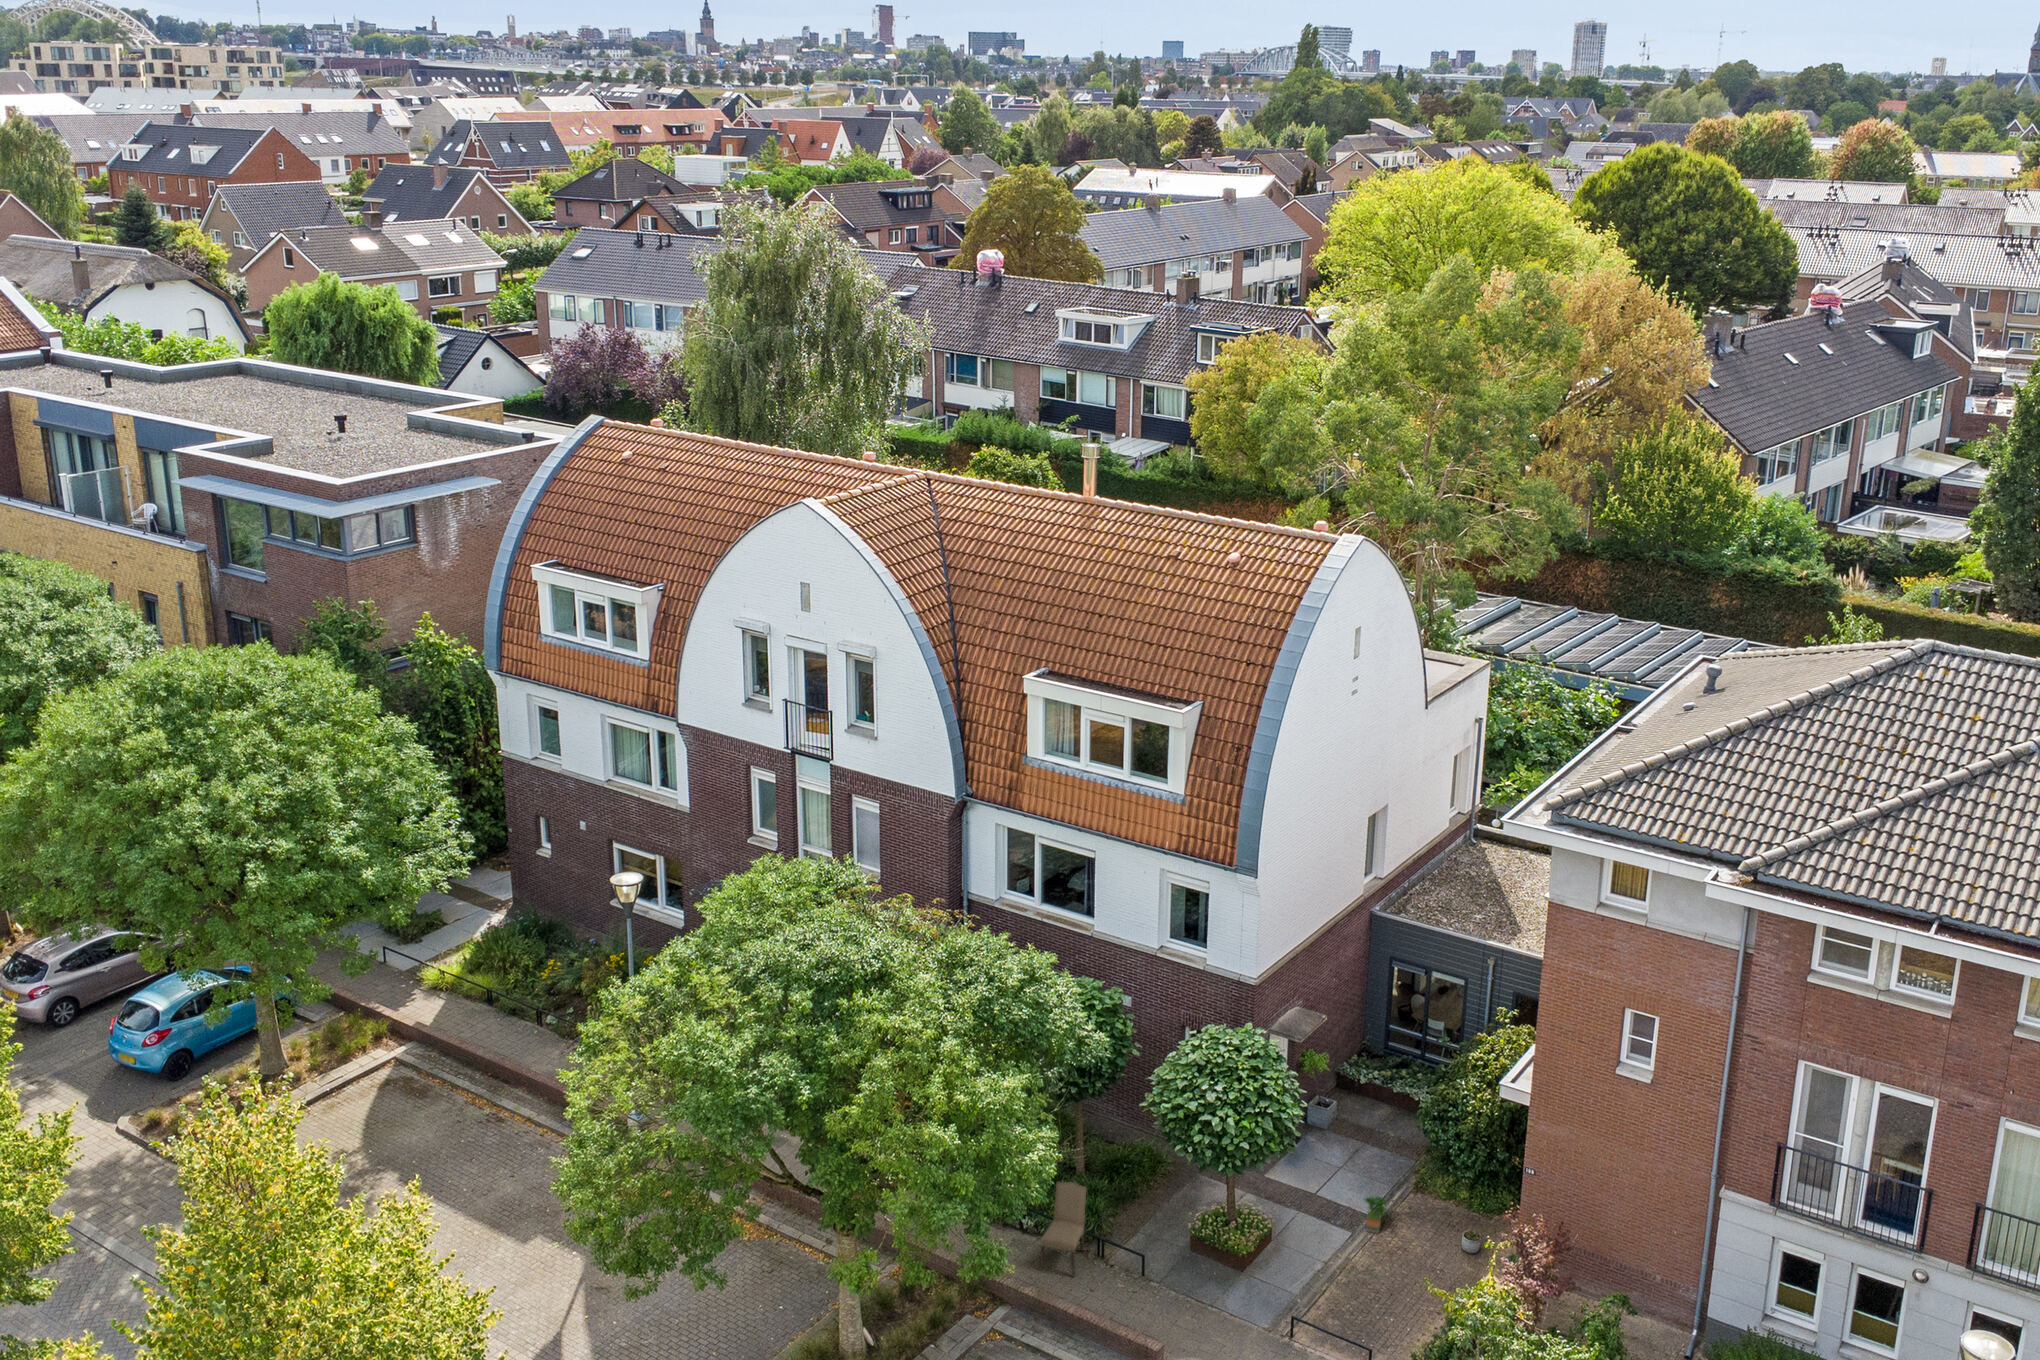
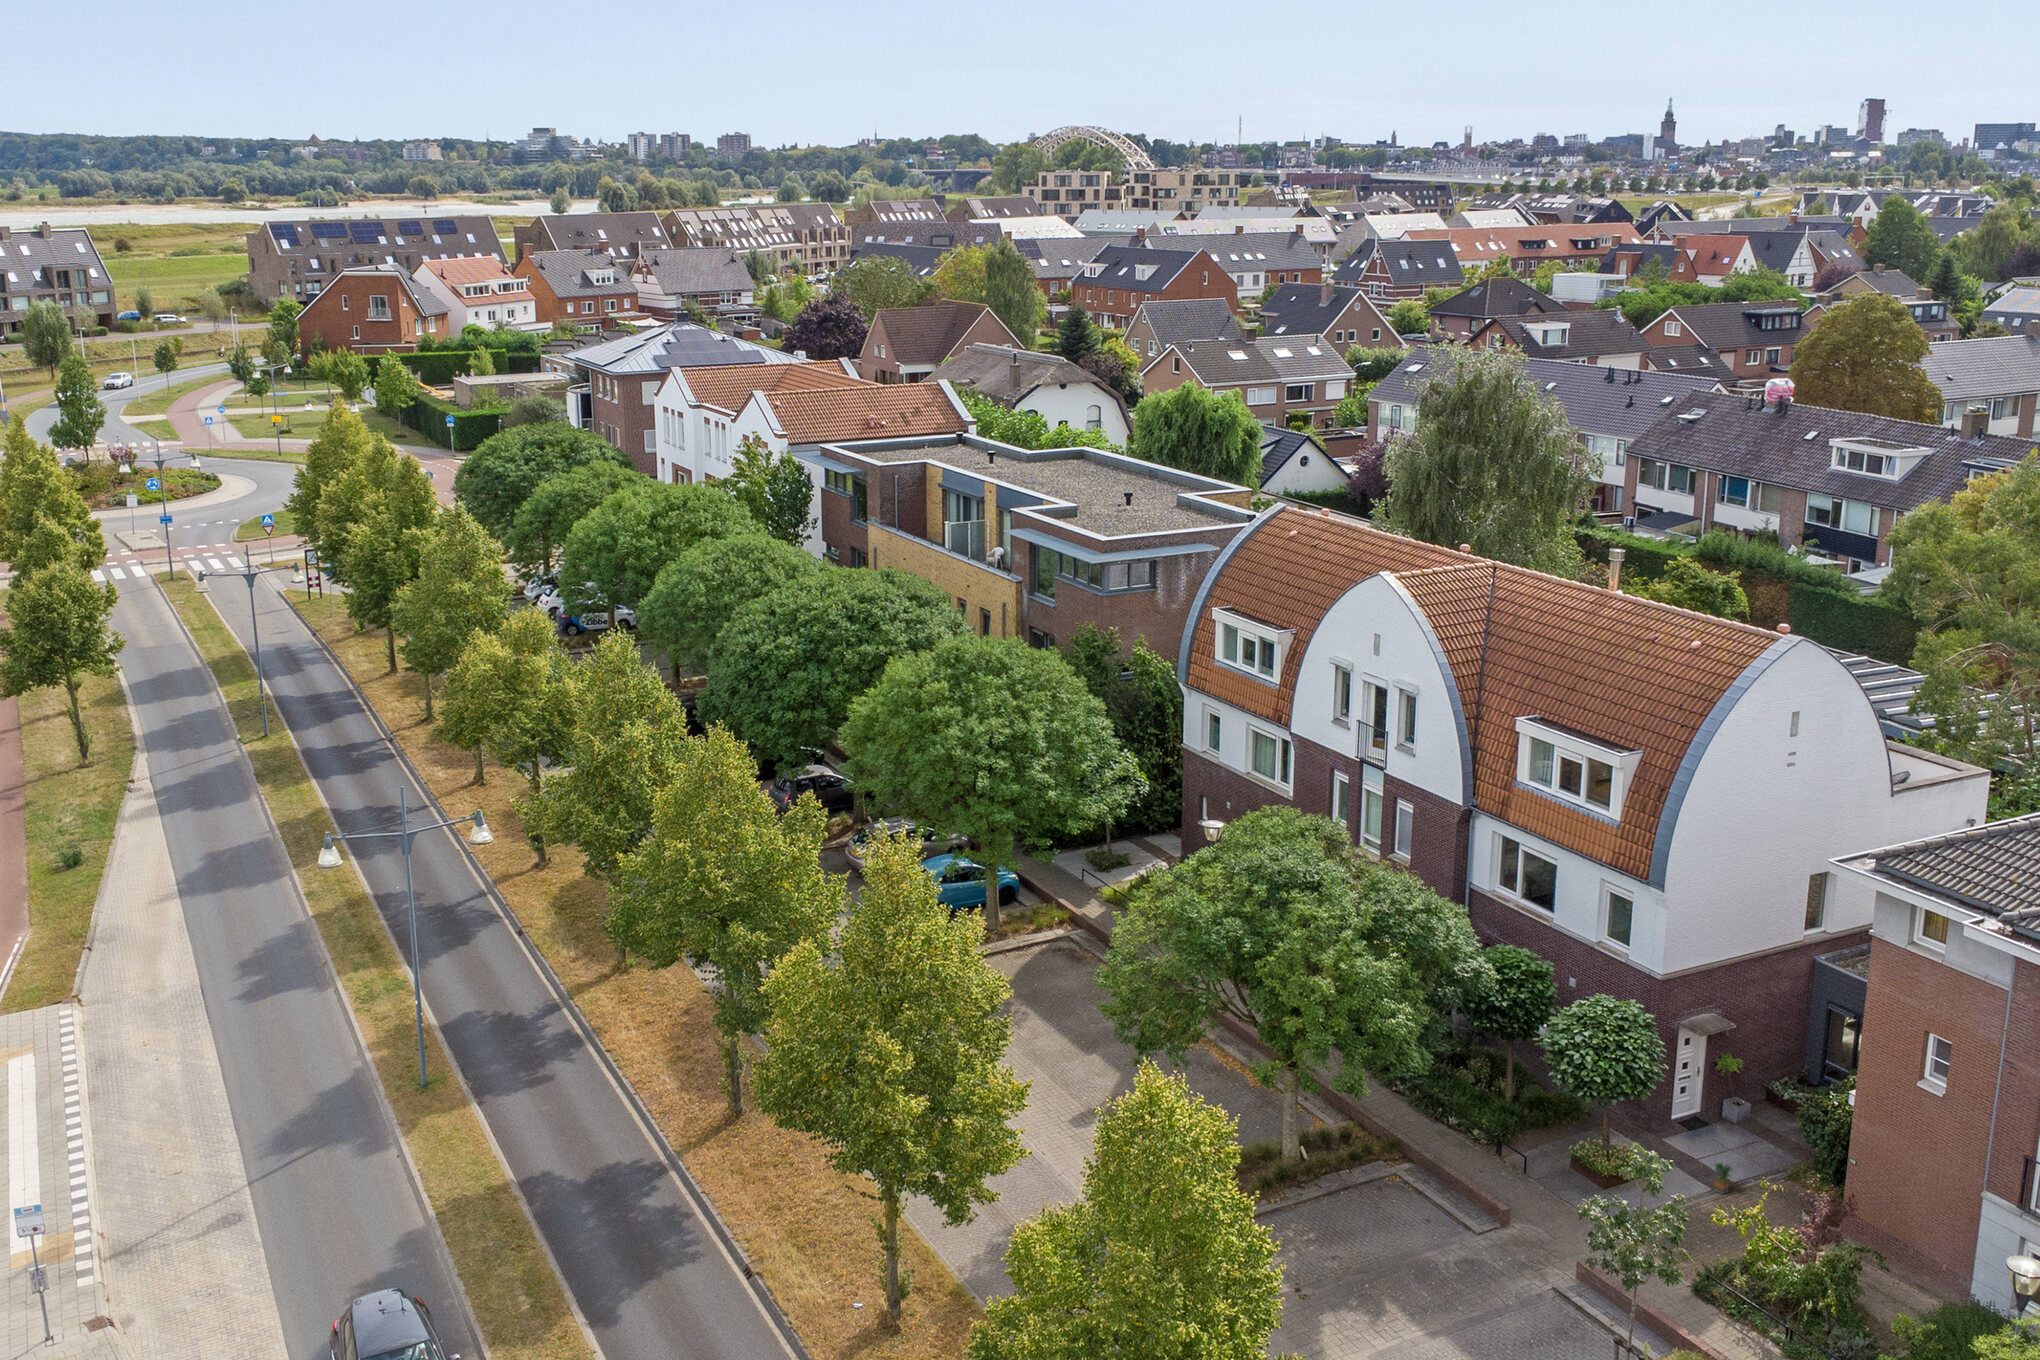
chair: present [1040,1182,1087,1275] -> none [1440,1090,1486,1159]

